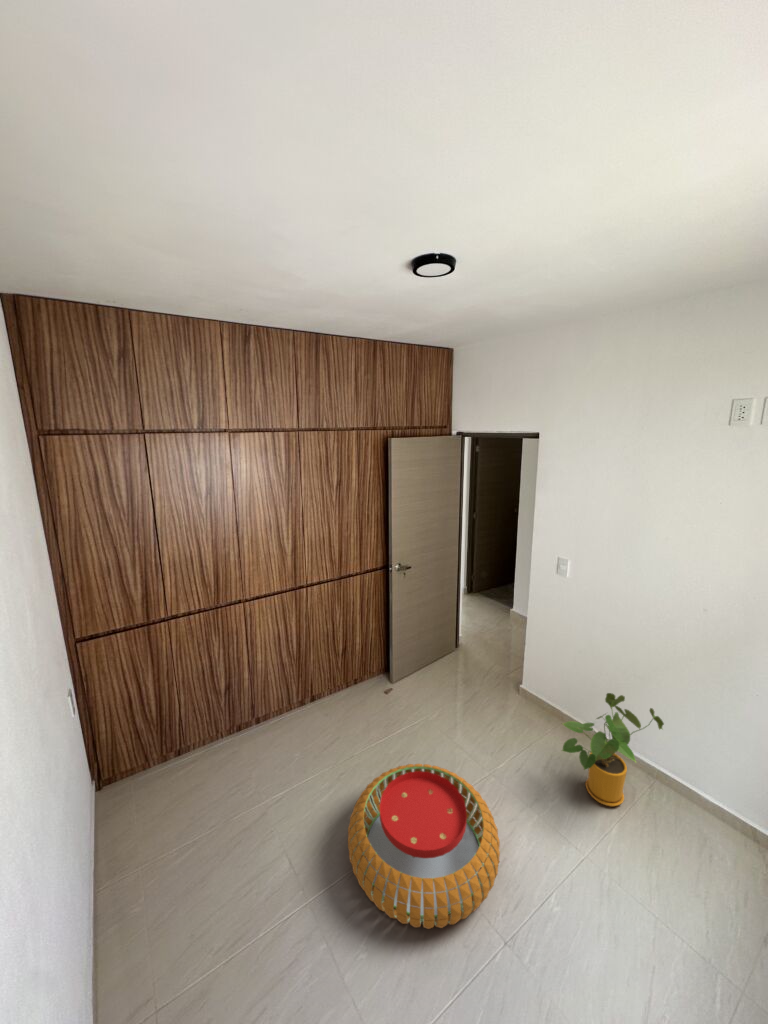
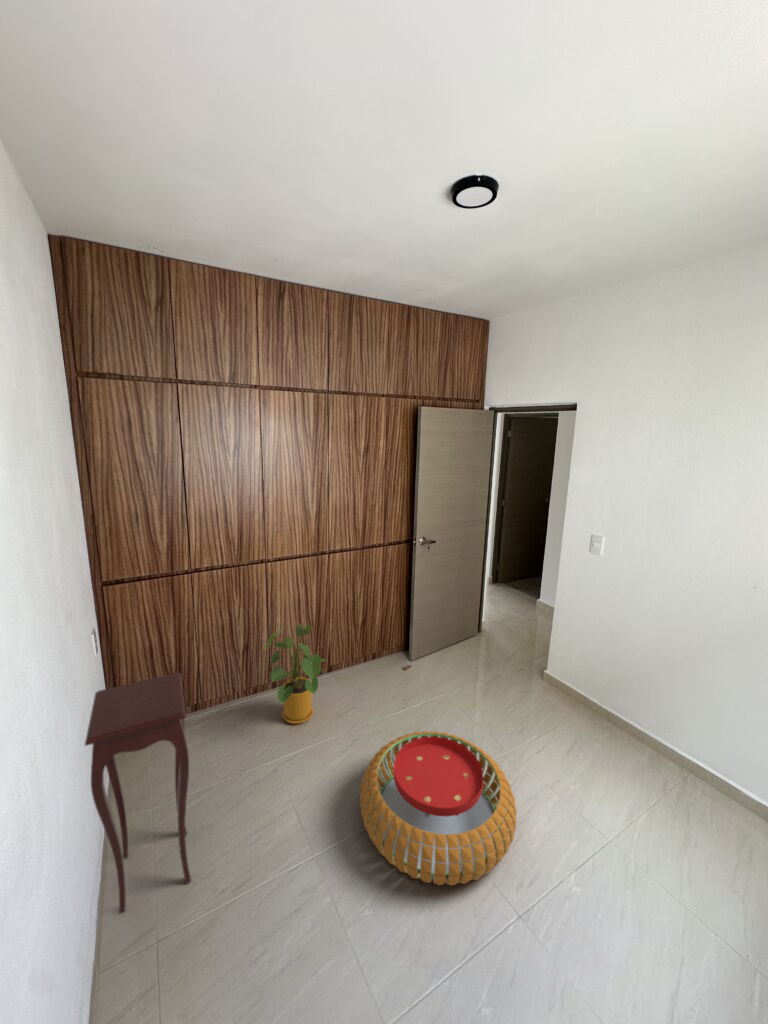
house plant: present [562,693,664,806] -> present [266,624,325,724]
side table: none [60,738,180,996] -> present [85,673,191,913]

